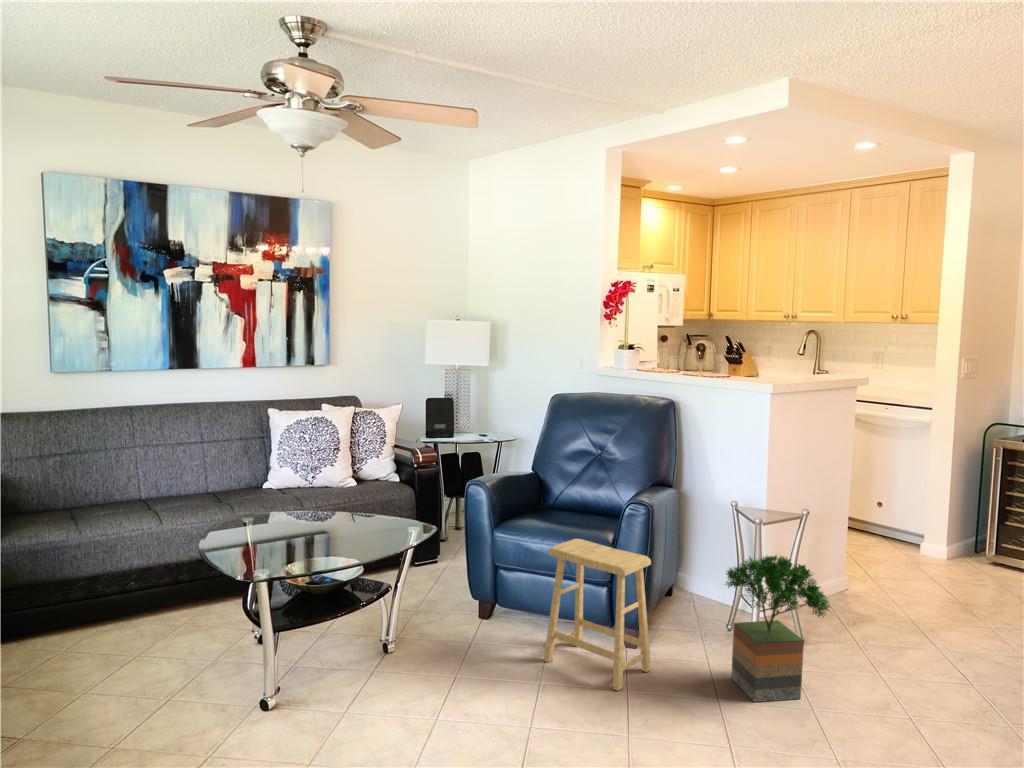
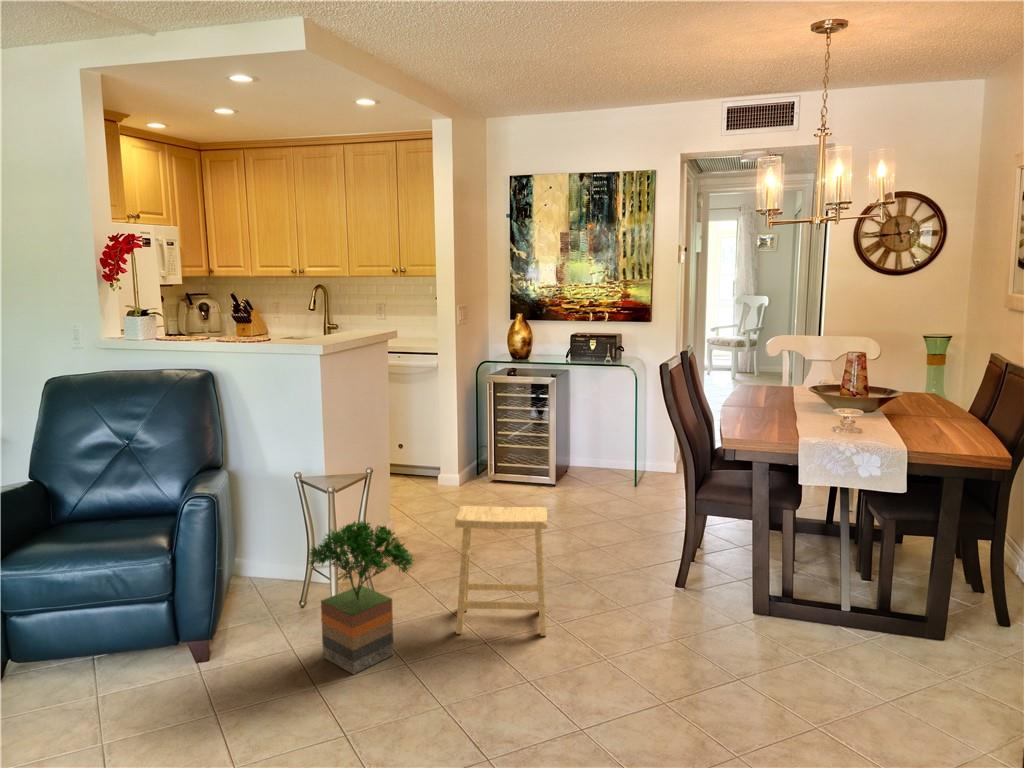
footstool: present [544,539,651,691] -> present [455,505,547,636]

